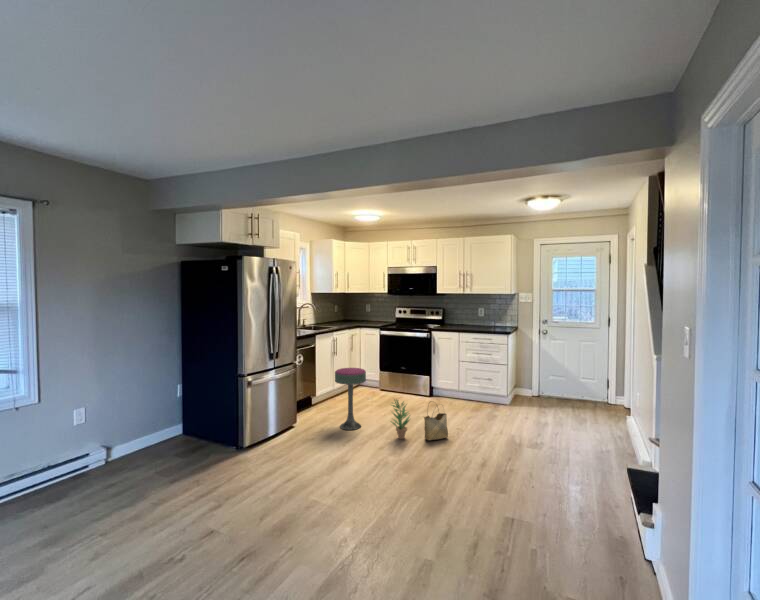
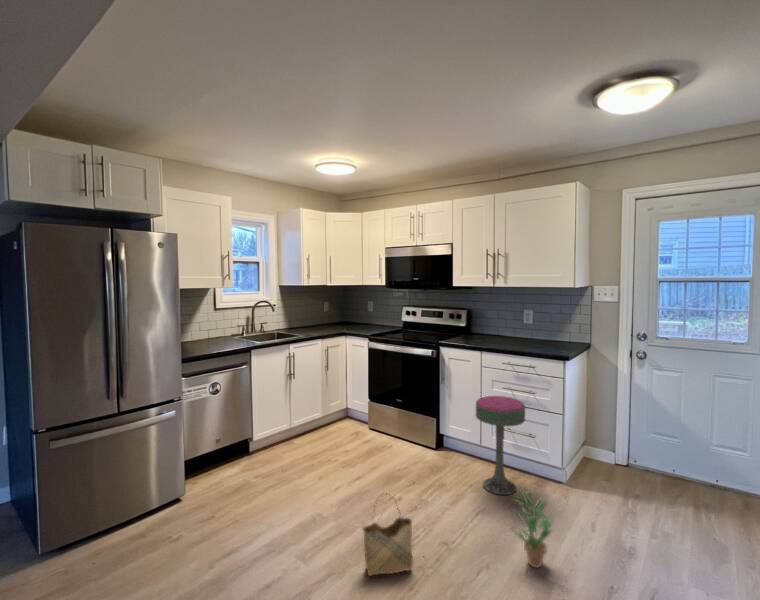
bar stool: present [335,368,366,430] -> present [476,396,525,495]
potted plant: present [392,400,410,439] -> present [517,488,554,568]

